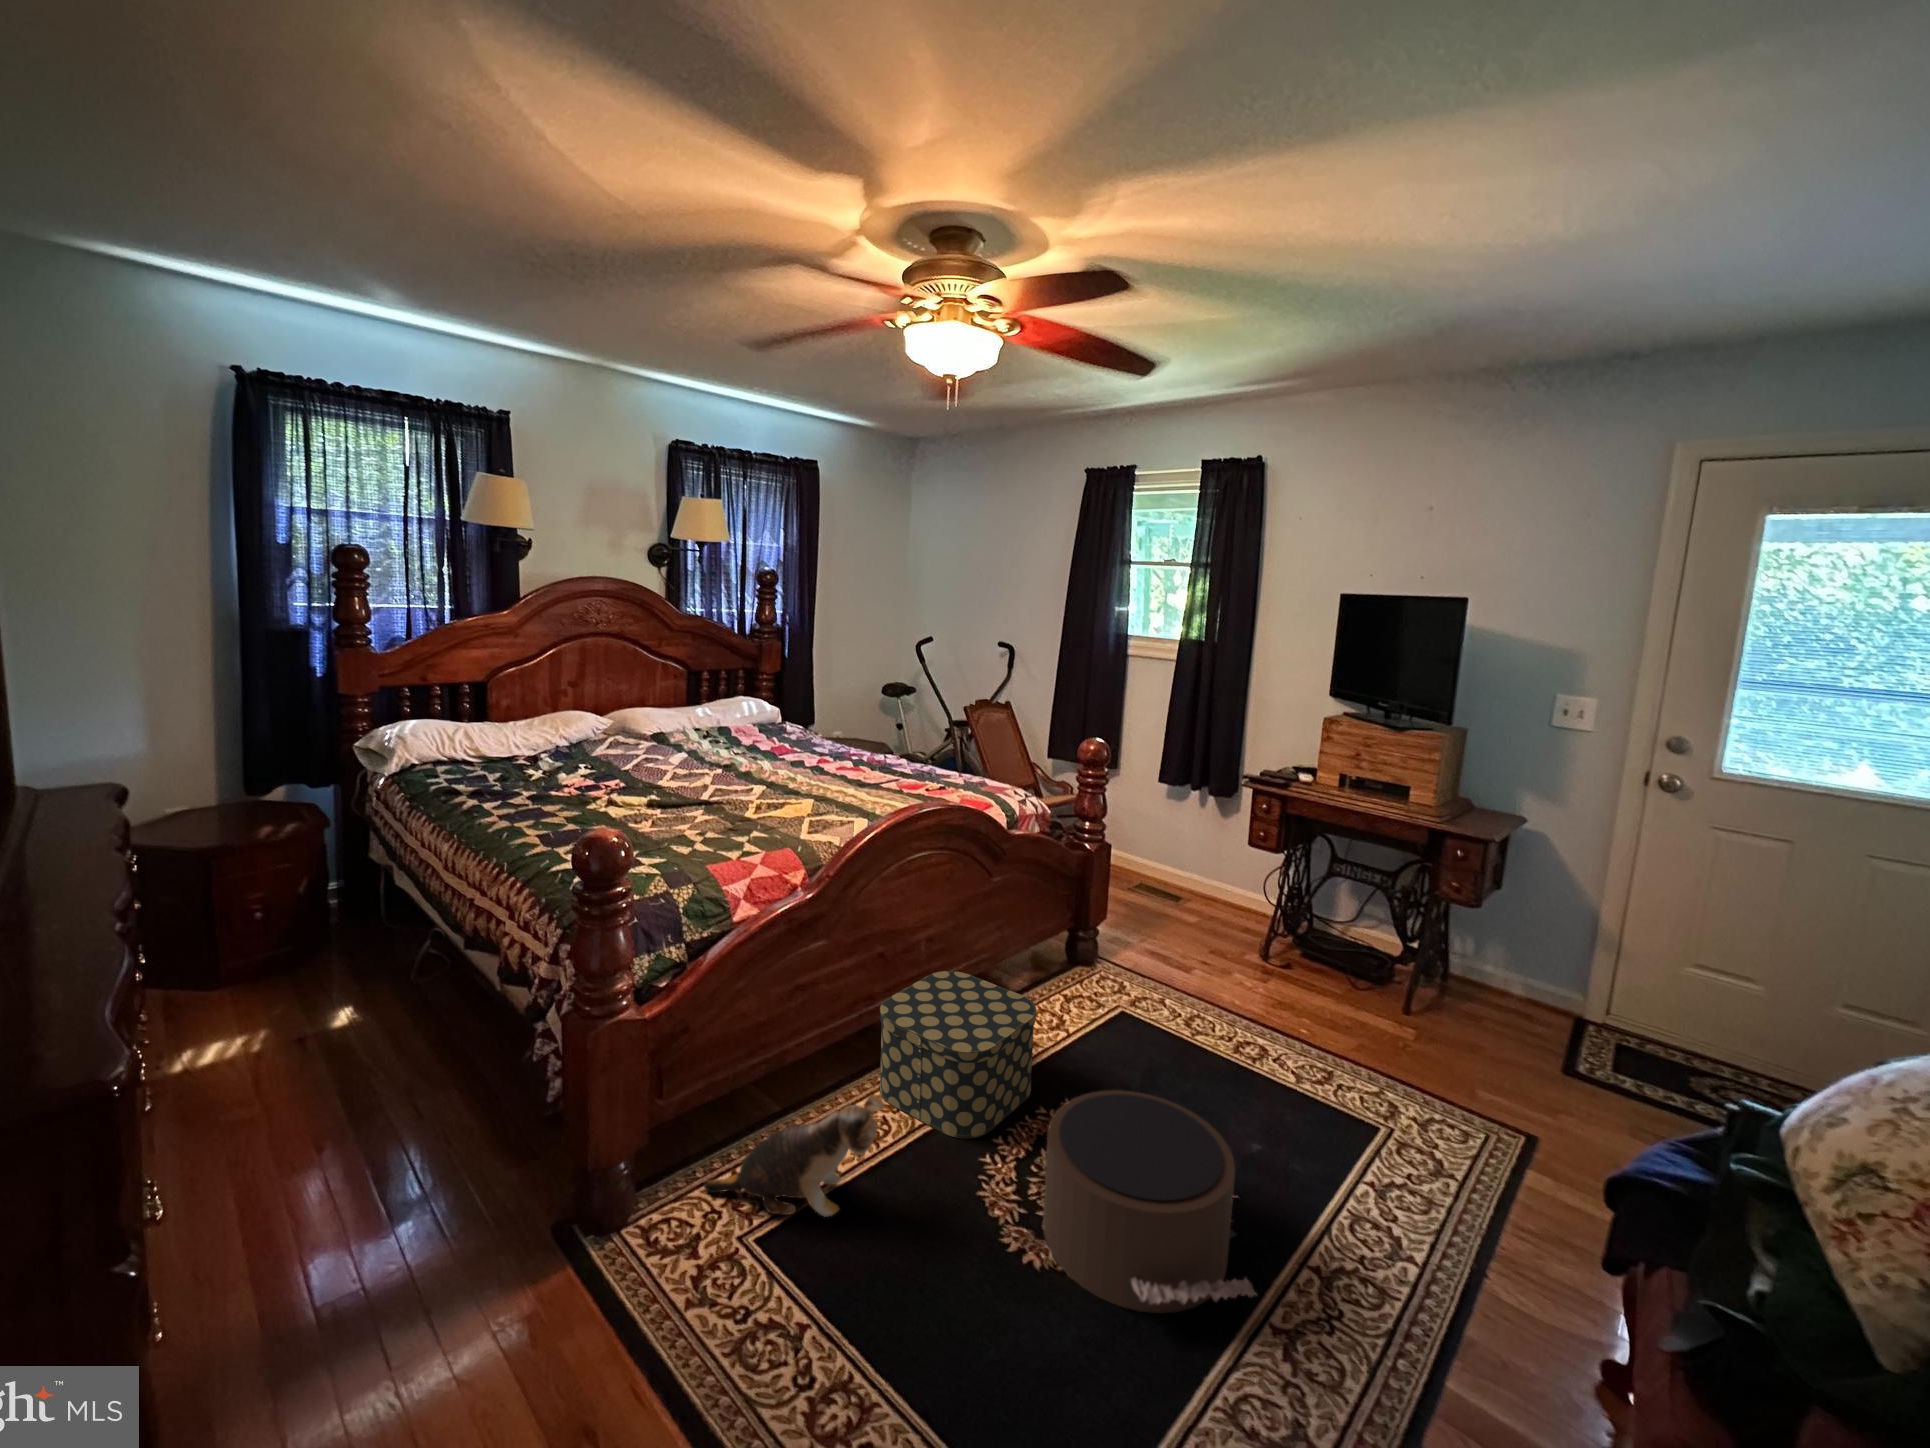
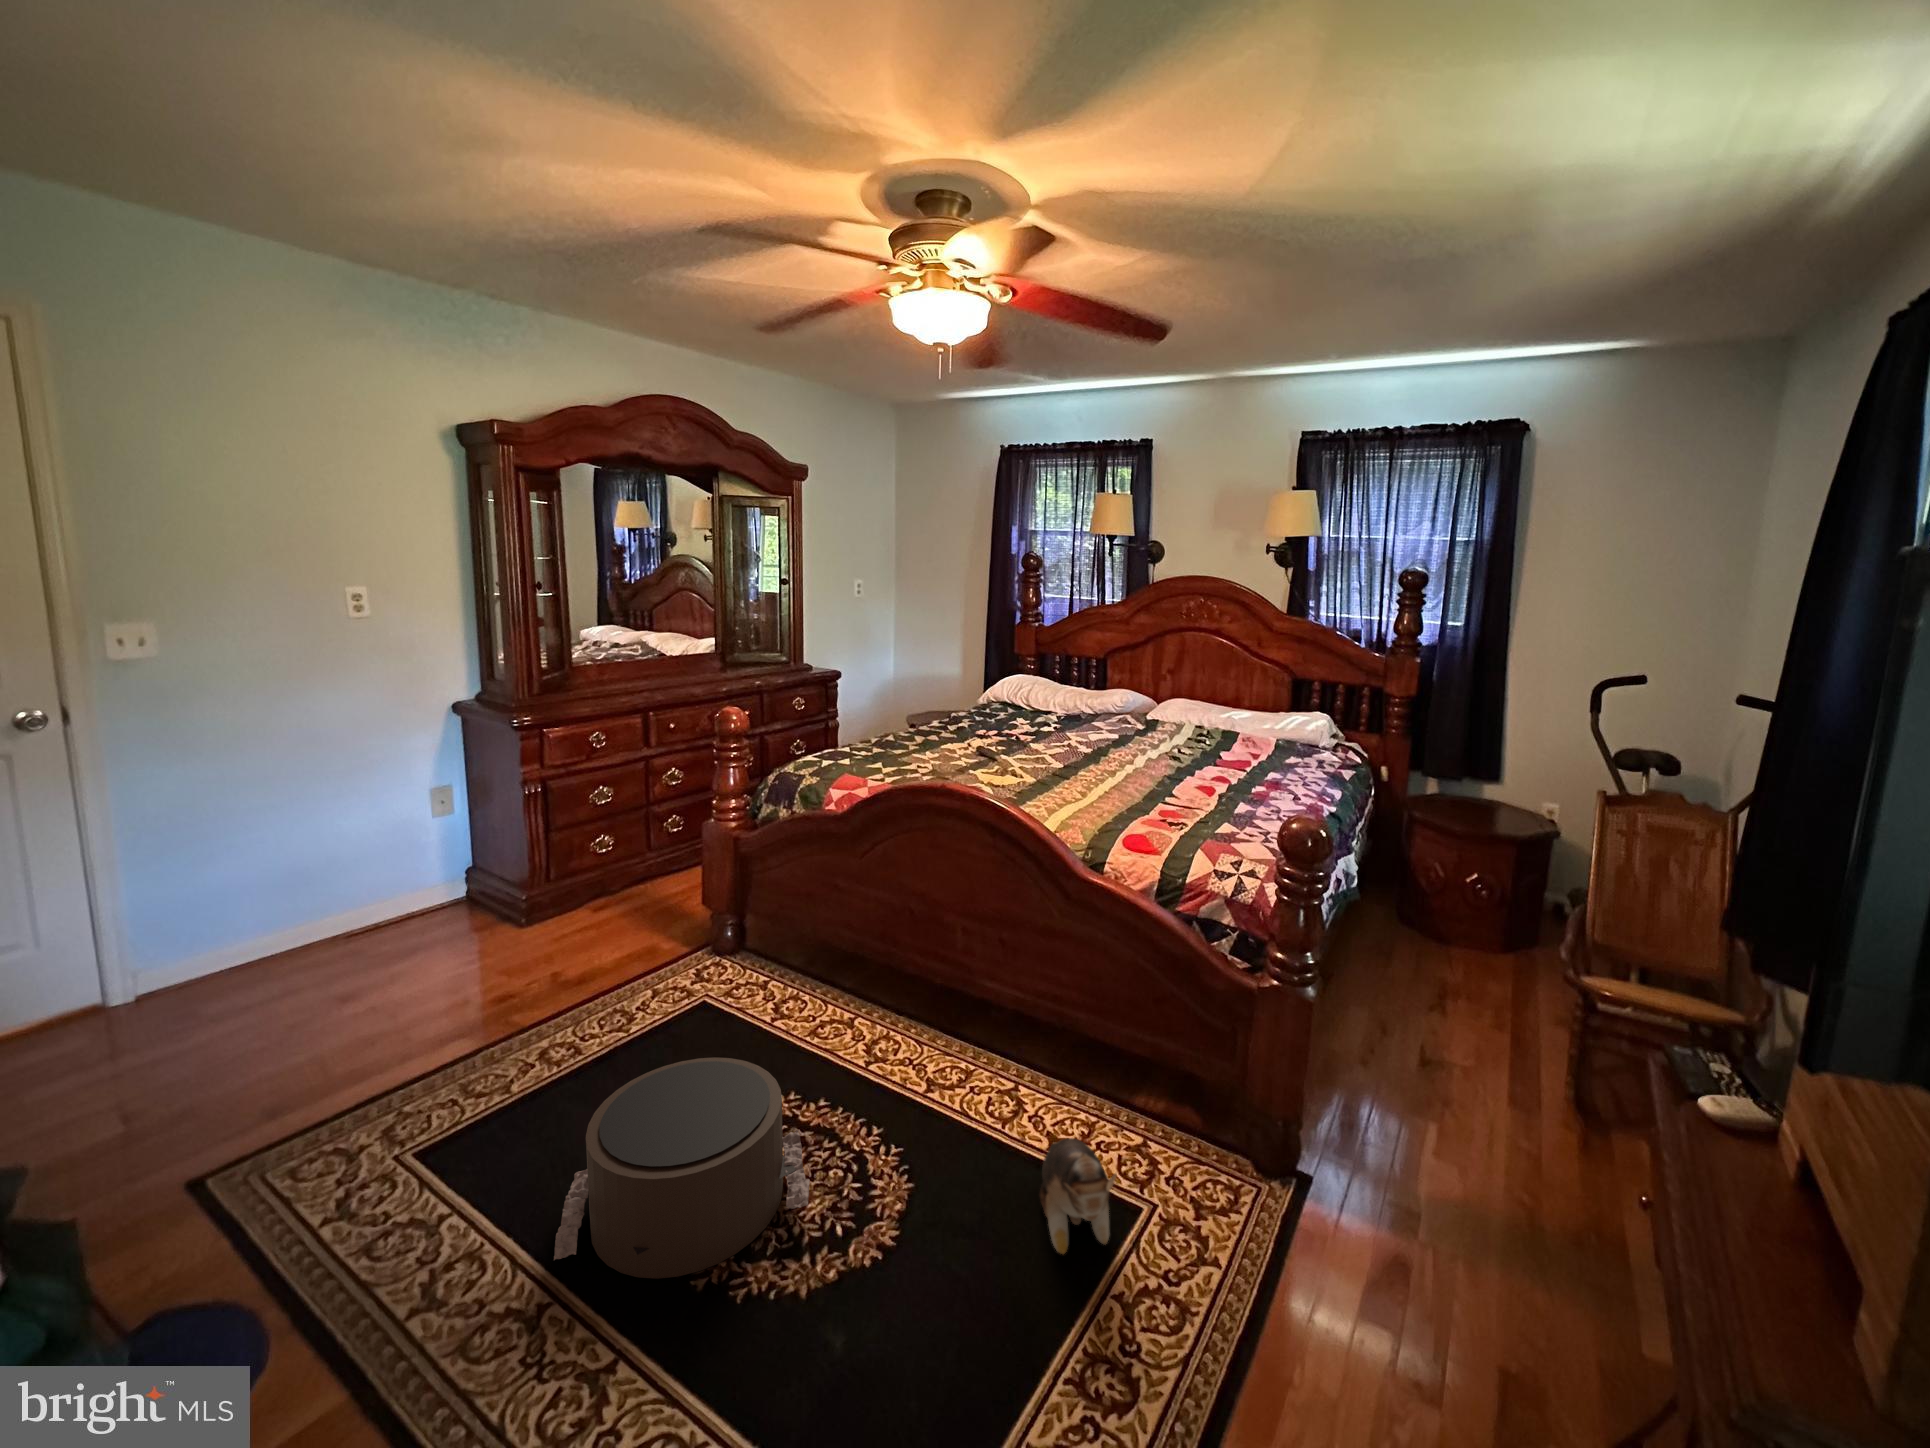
storage box: present [880,971,1036,1139] -> none [831,956,991,1125]
plush toy: present [704,1096,885,1217] -> present [1039,1138,1117,1254]

